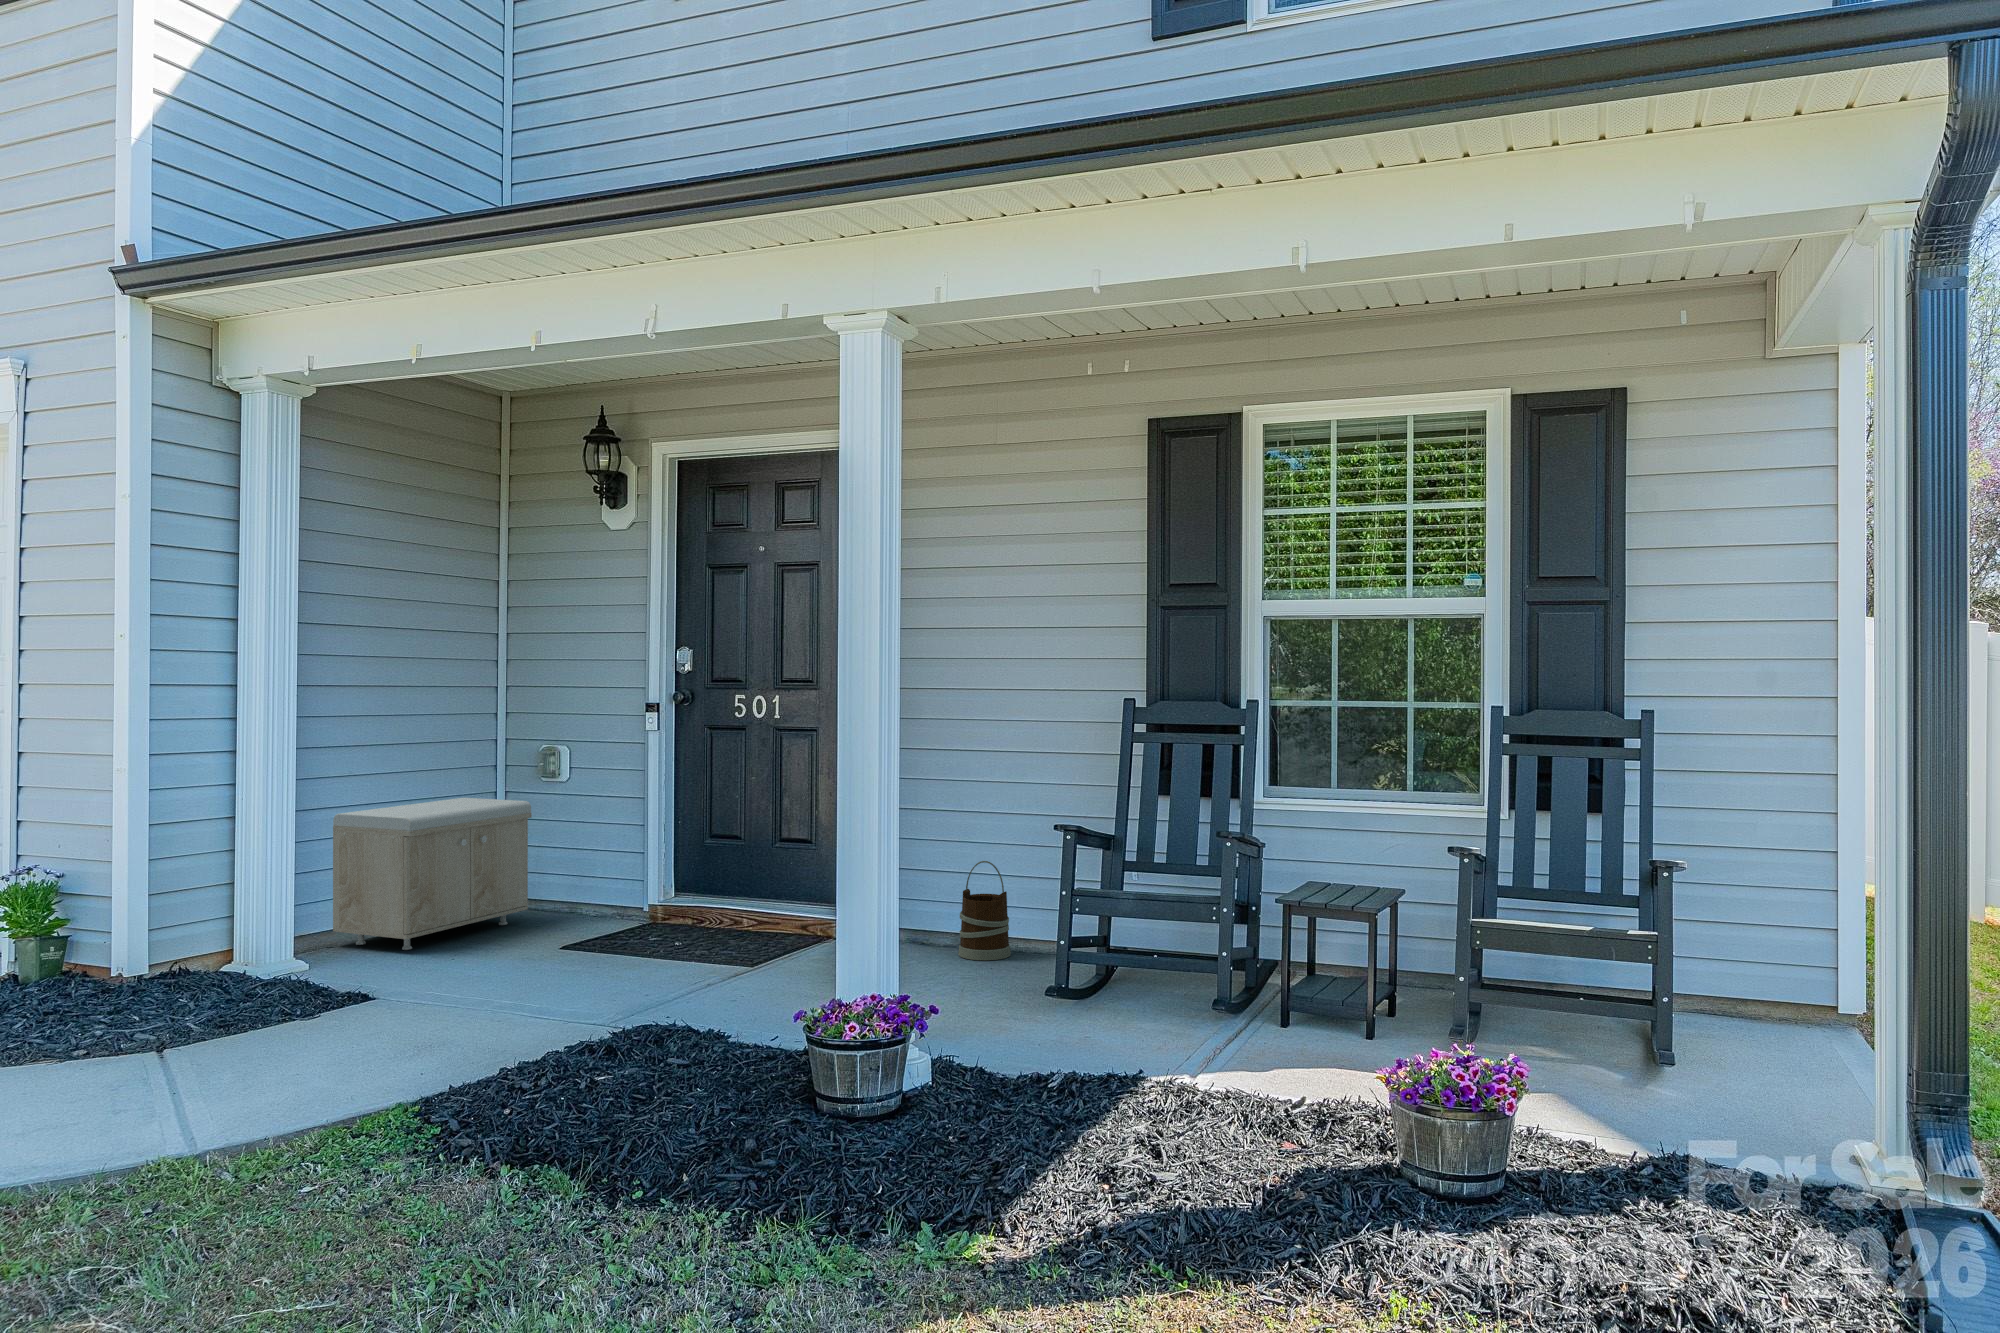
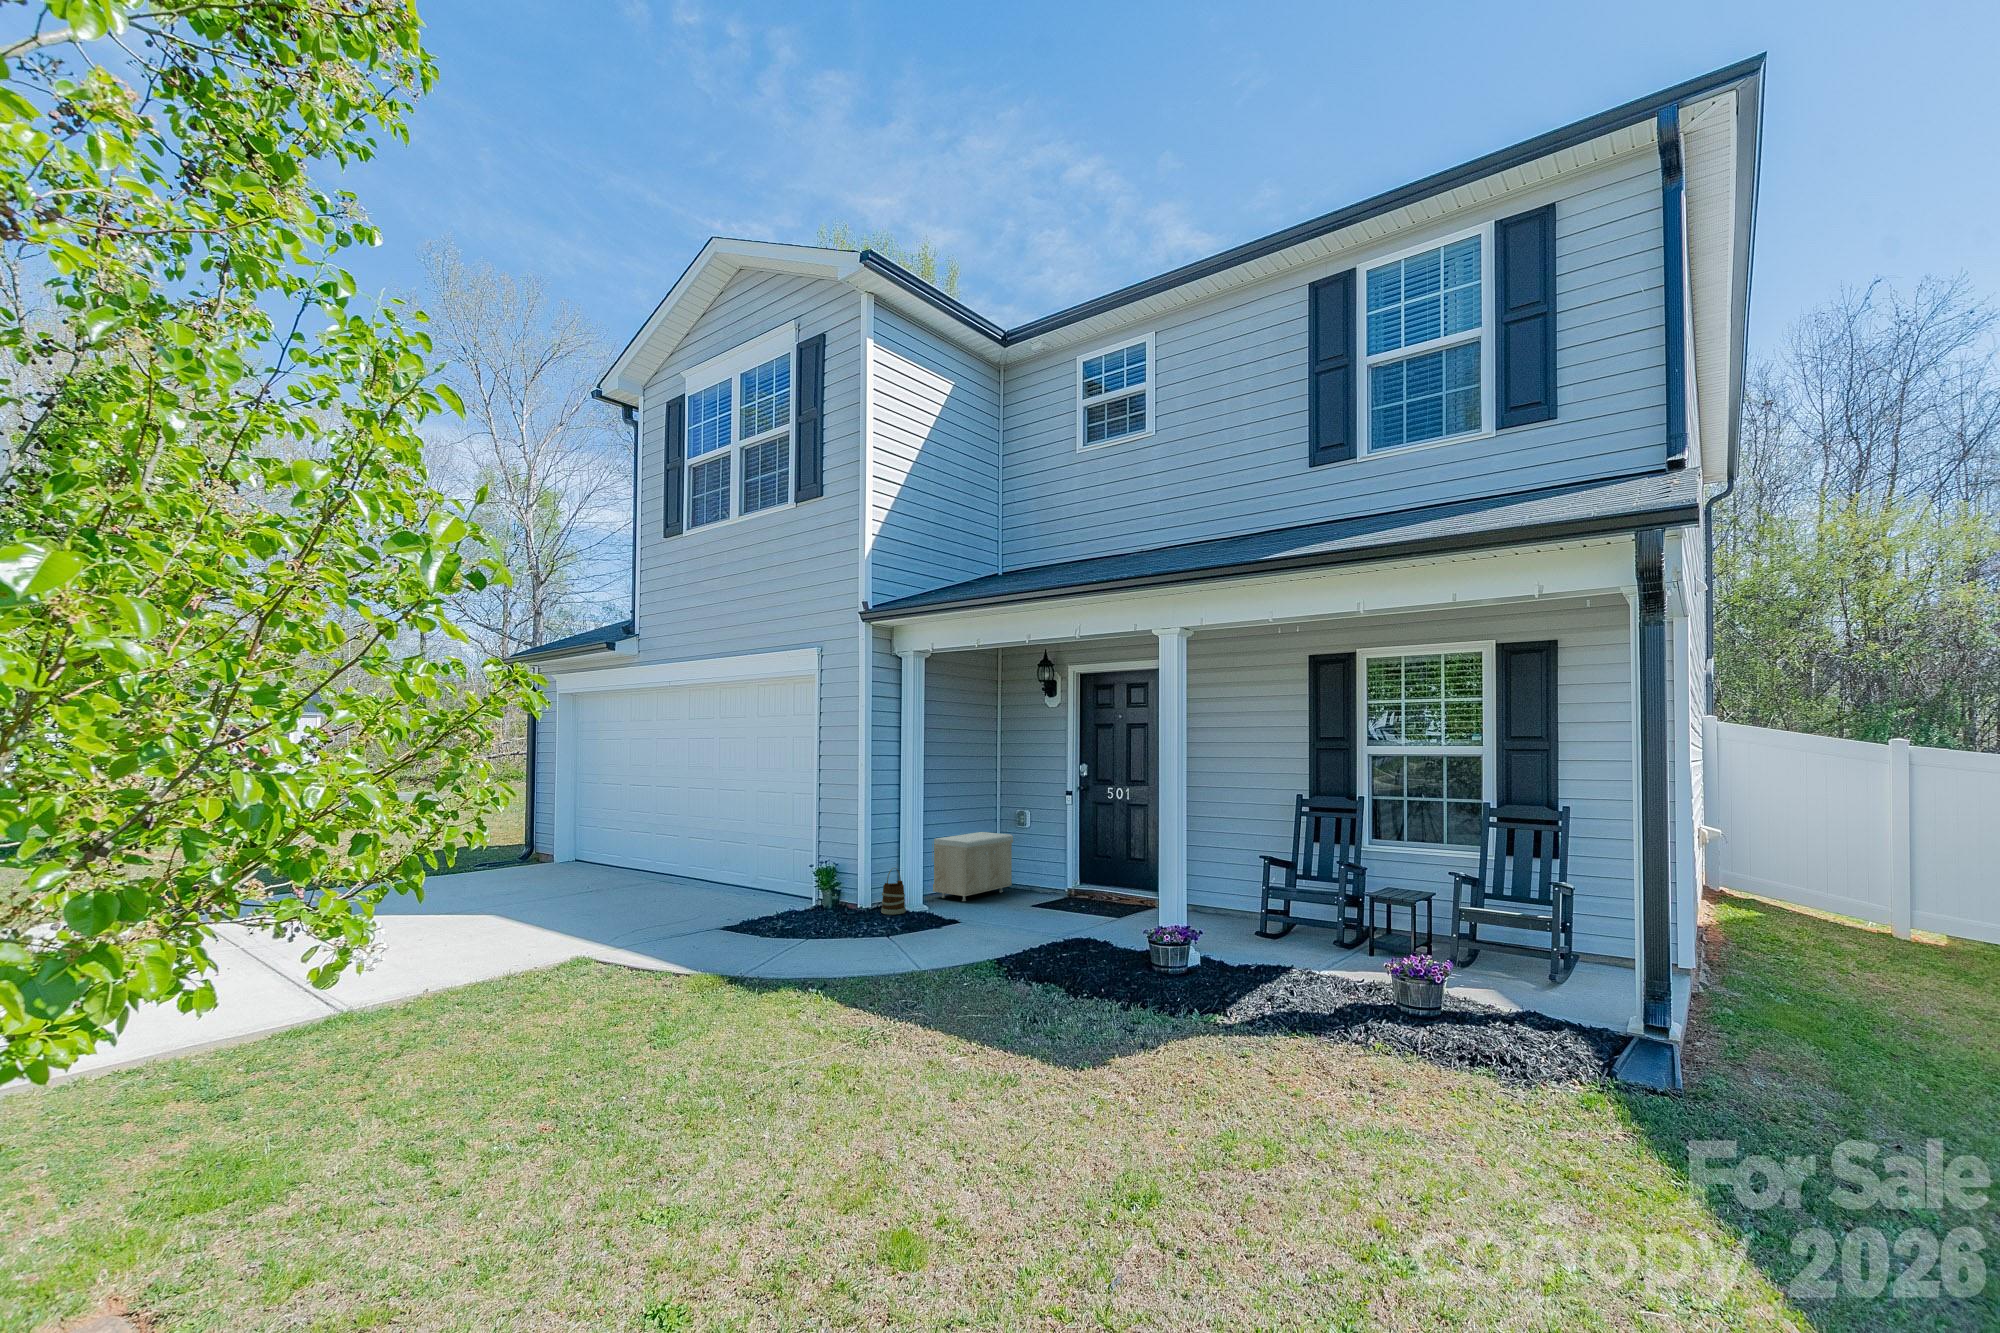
wooden bucket: present [958,861,1011,960] -> present [881,868,906,914]

